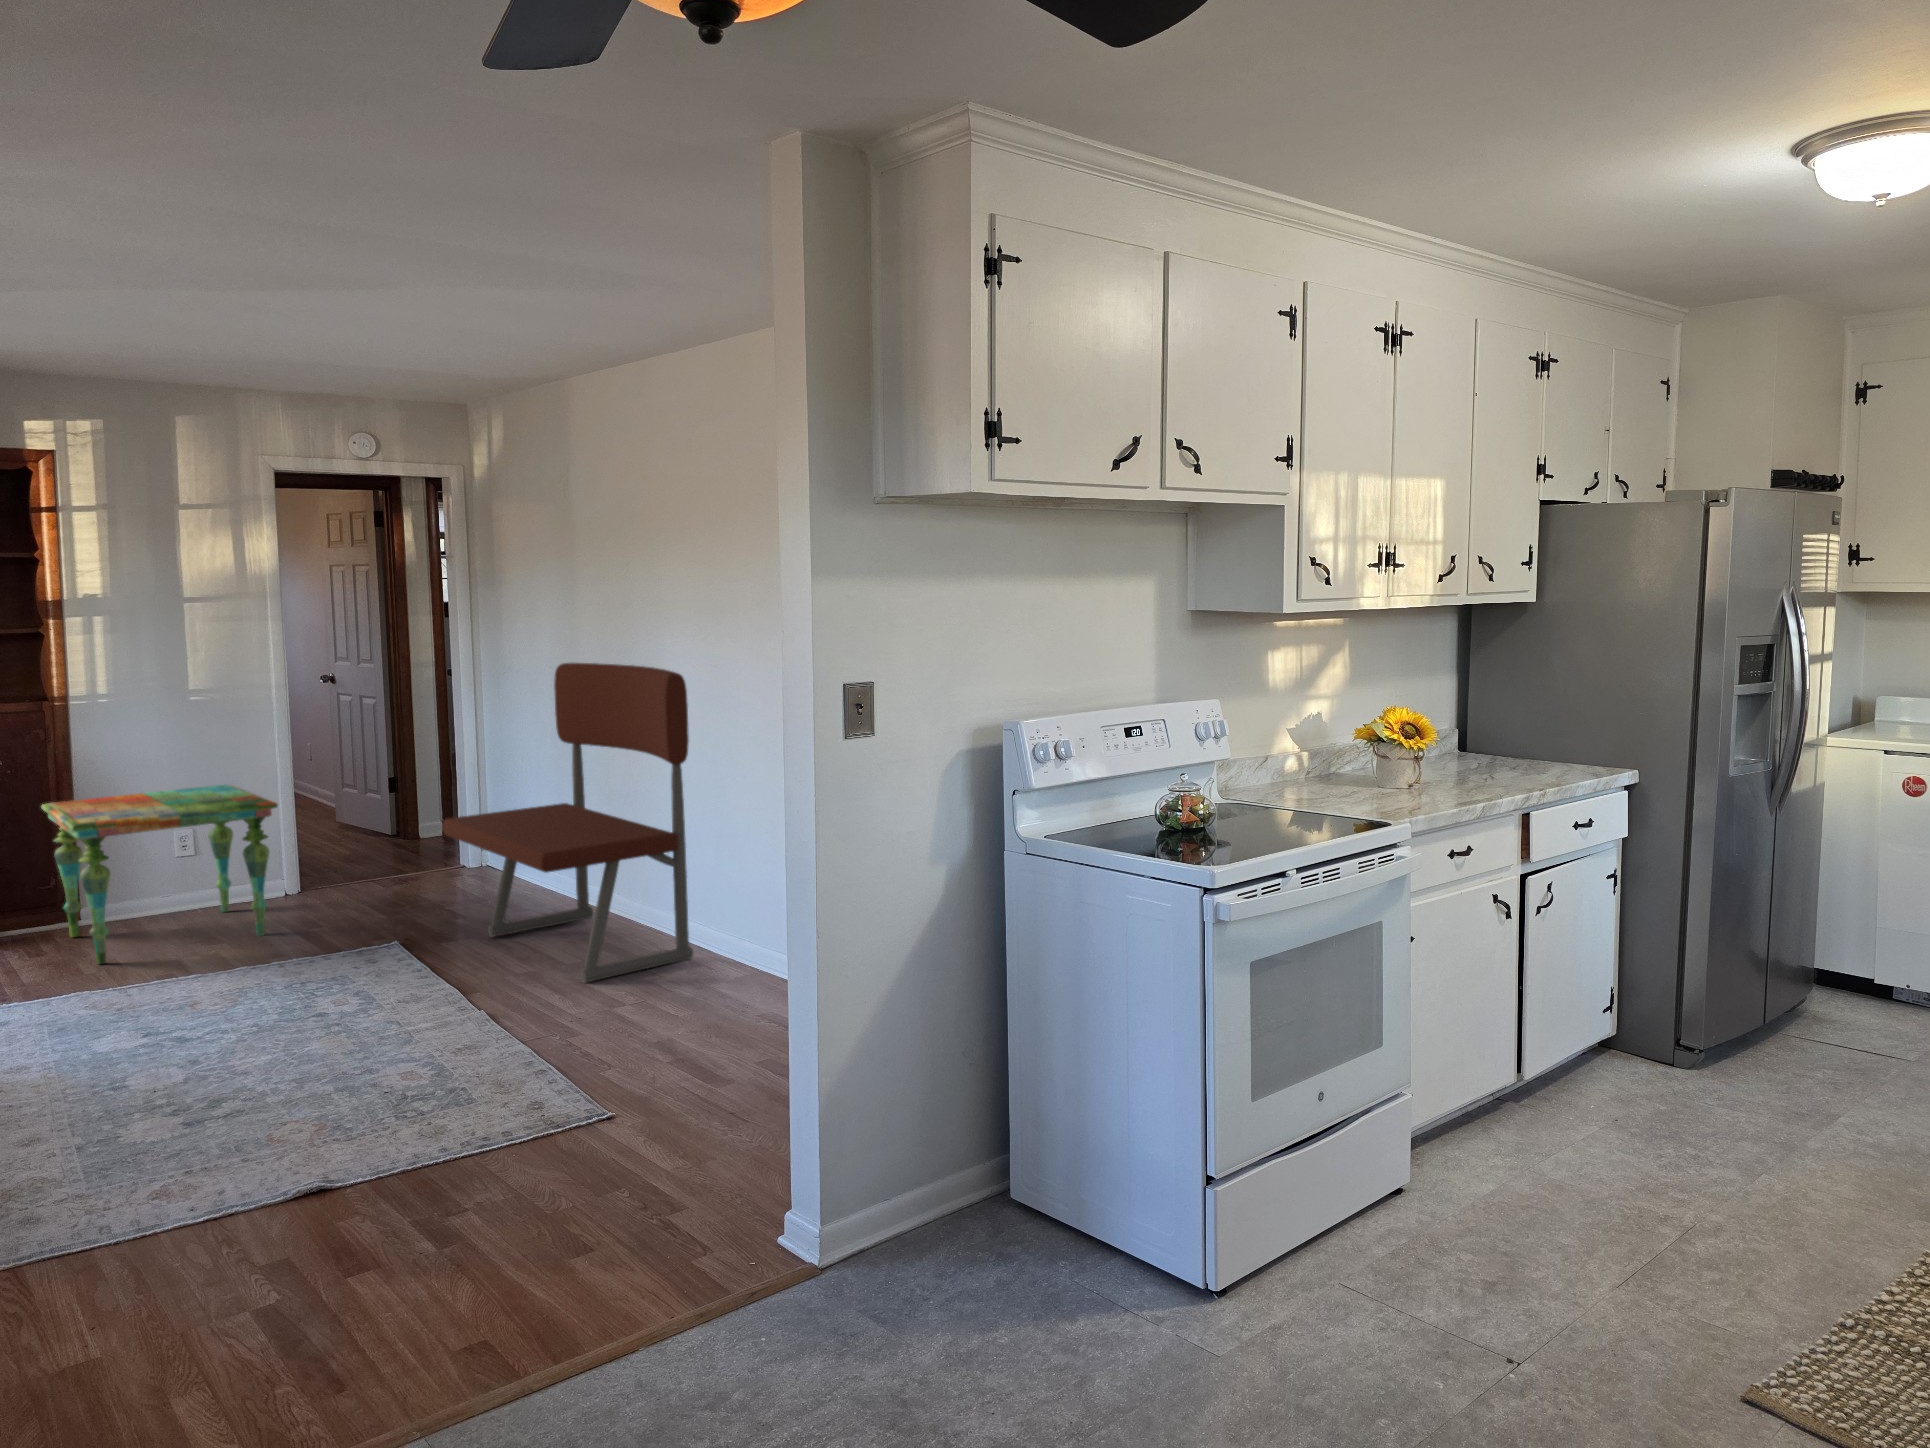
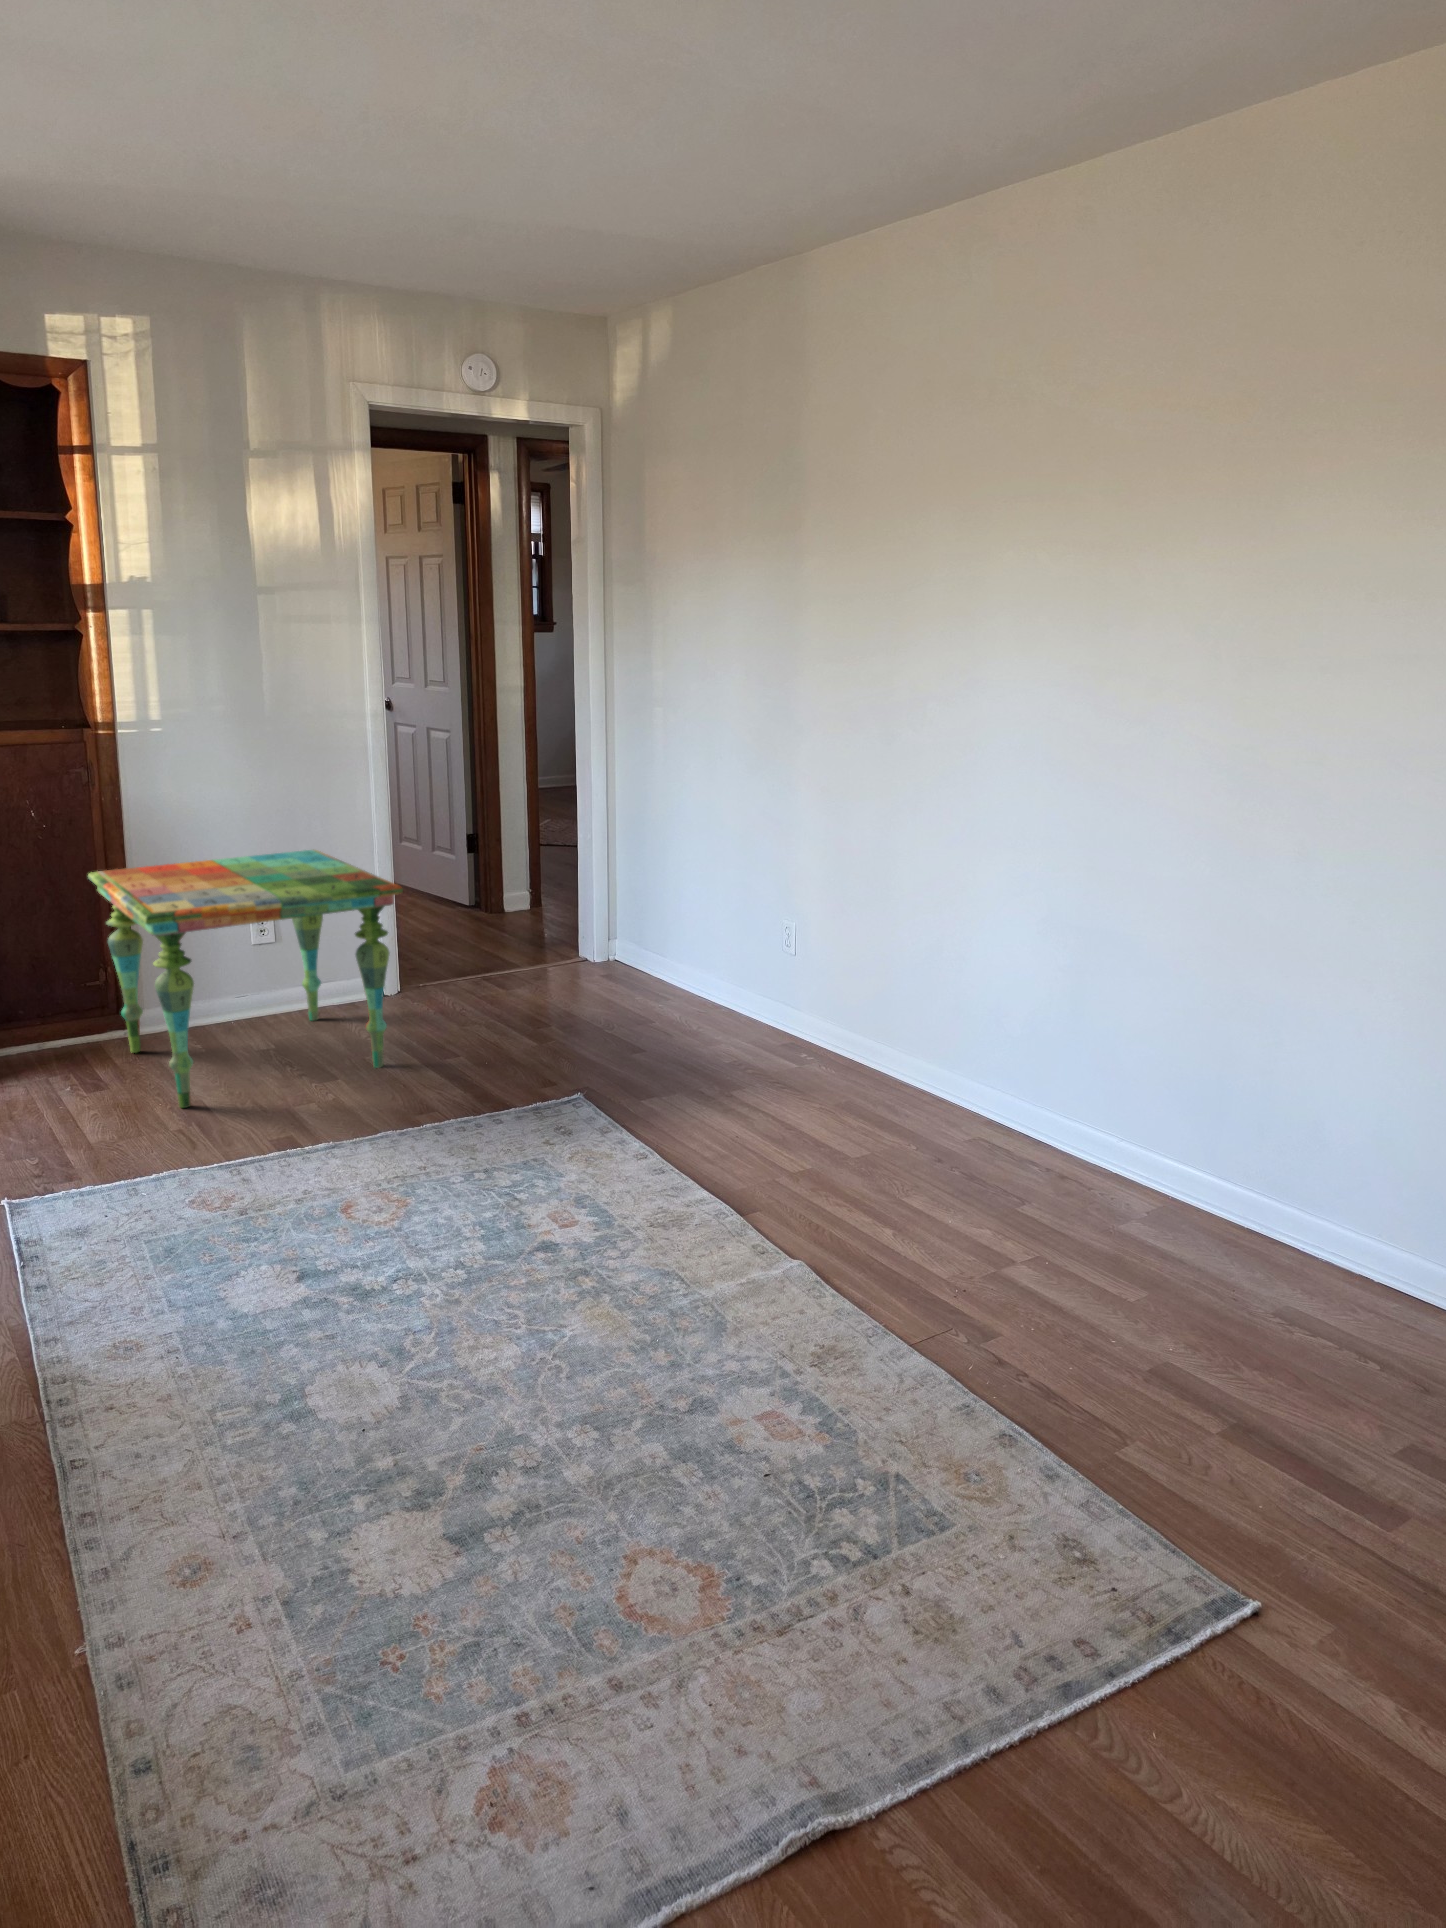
bench: present [443,663,693,982] -> none [649,697,1086,1208]

